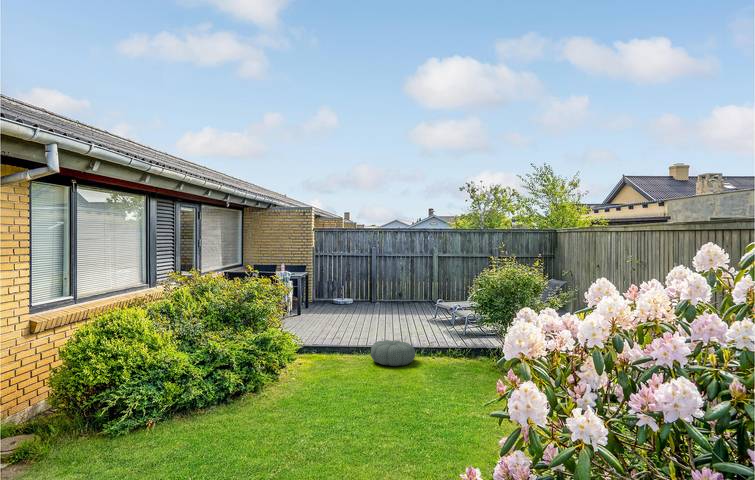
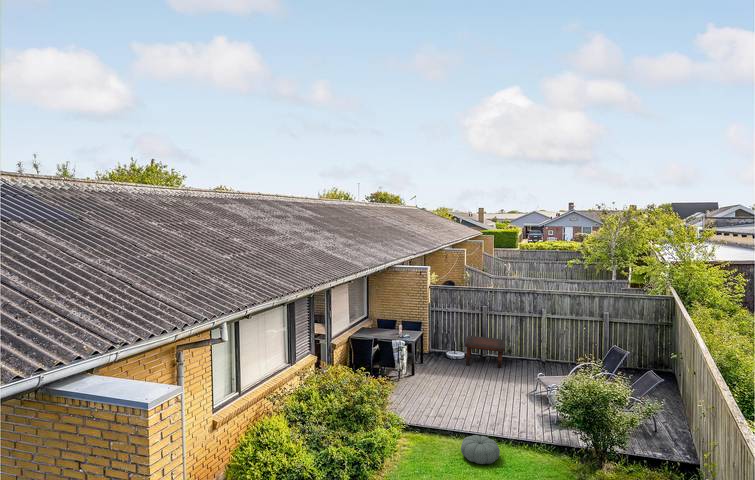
coffee table: none [355,281,398,310] -> present [465,336,505,368]

